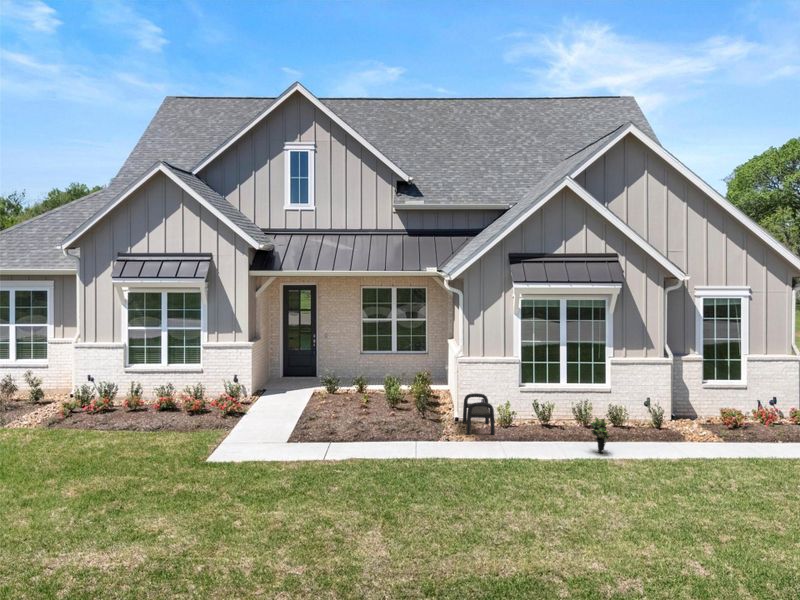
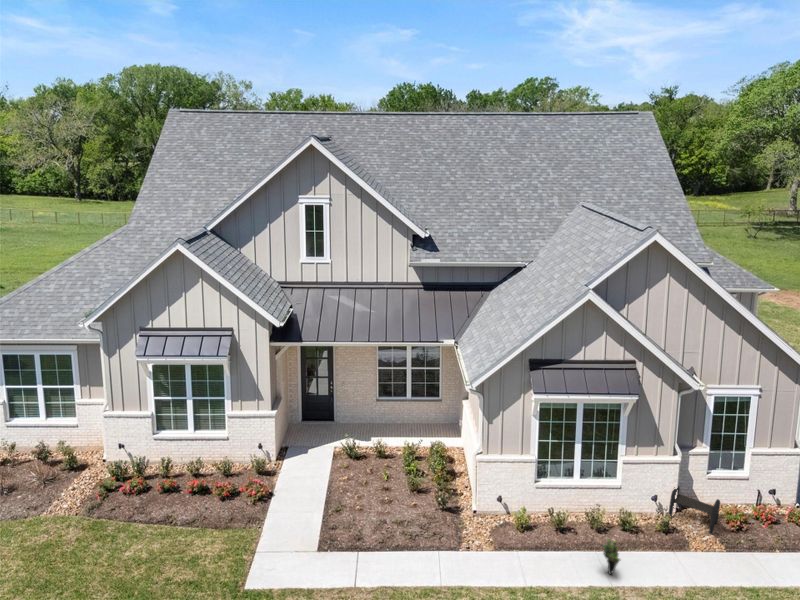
bench: present [463,393,495,435] -> present [668,486,720,534]

